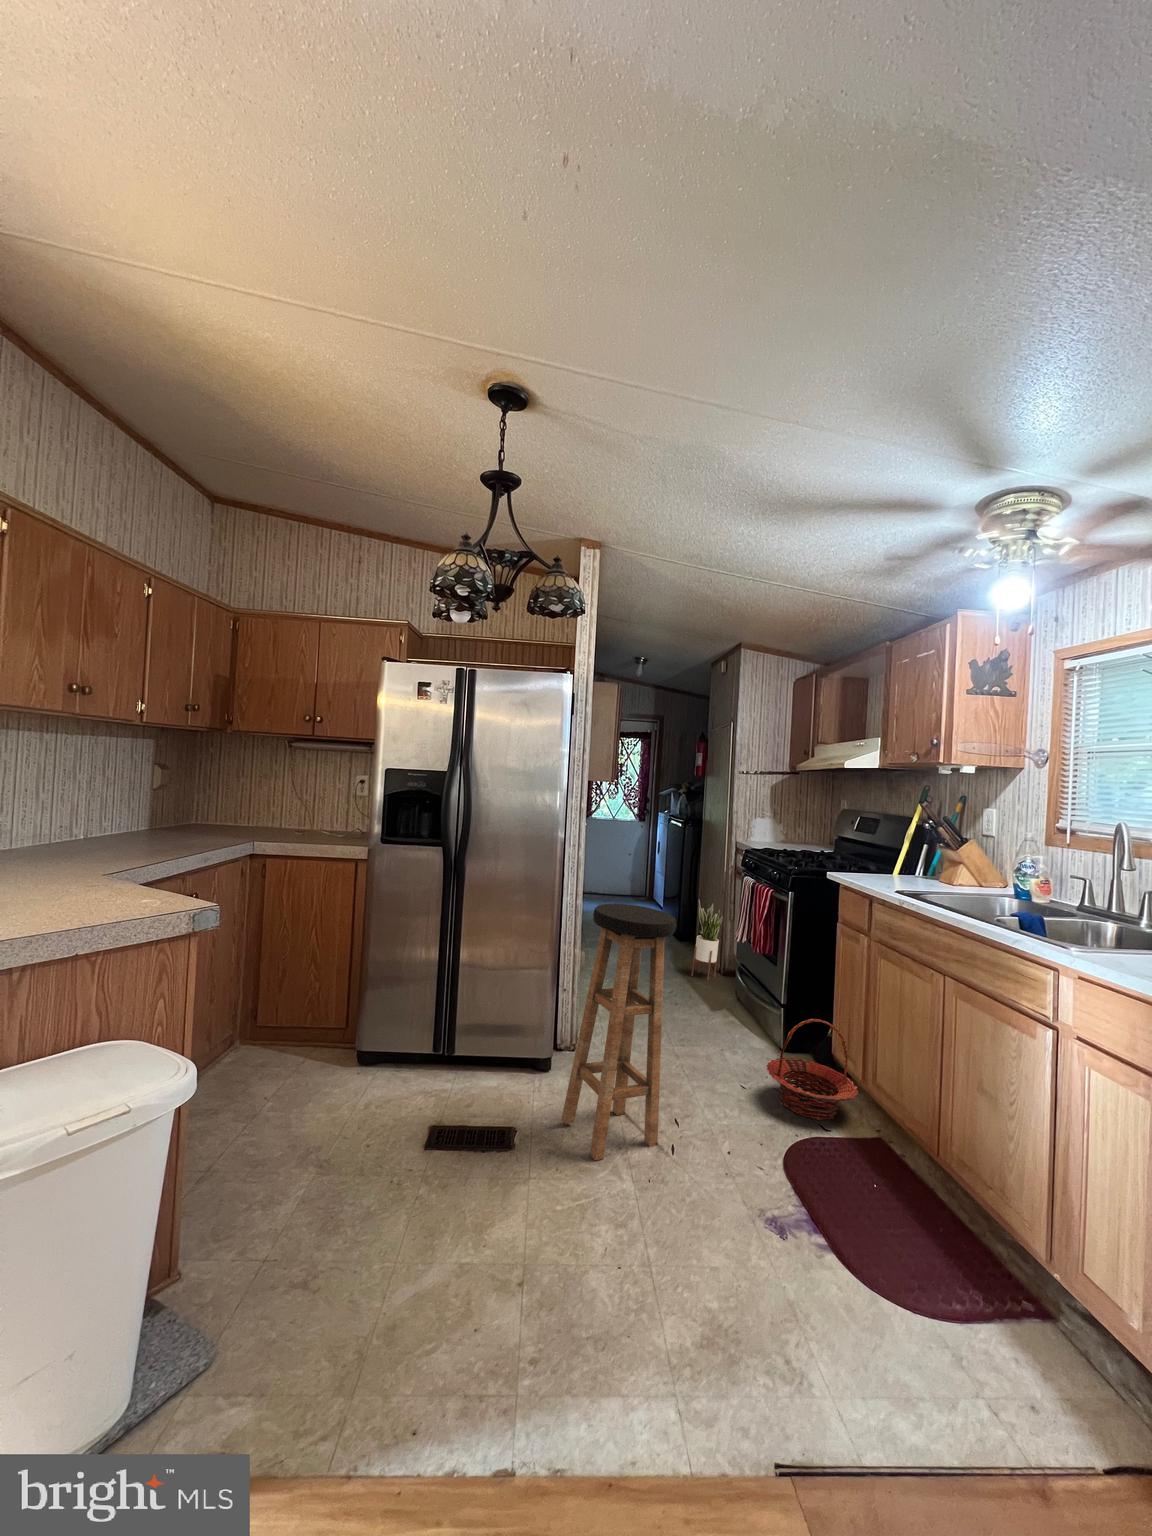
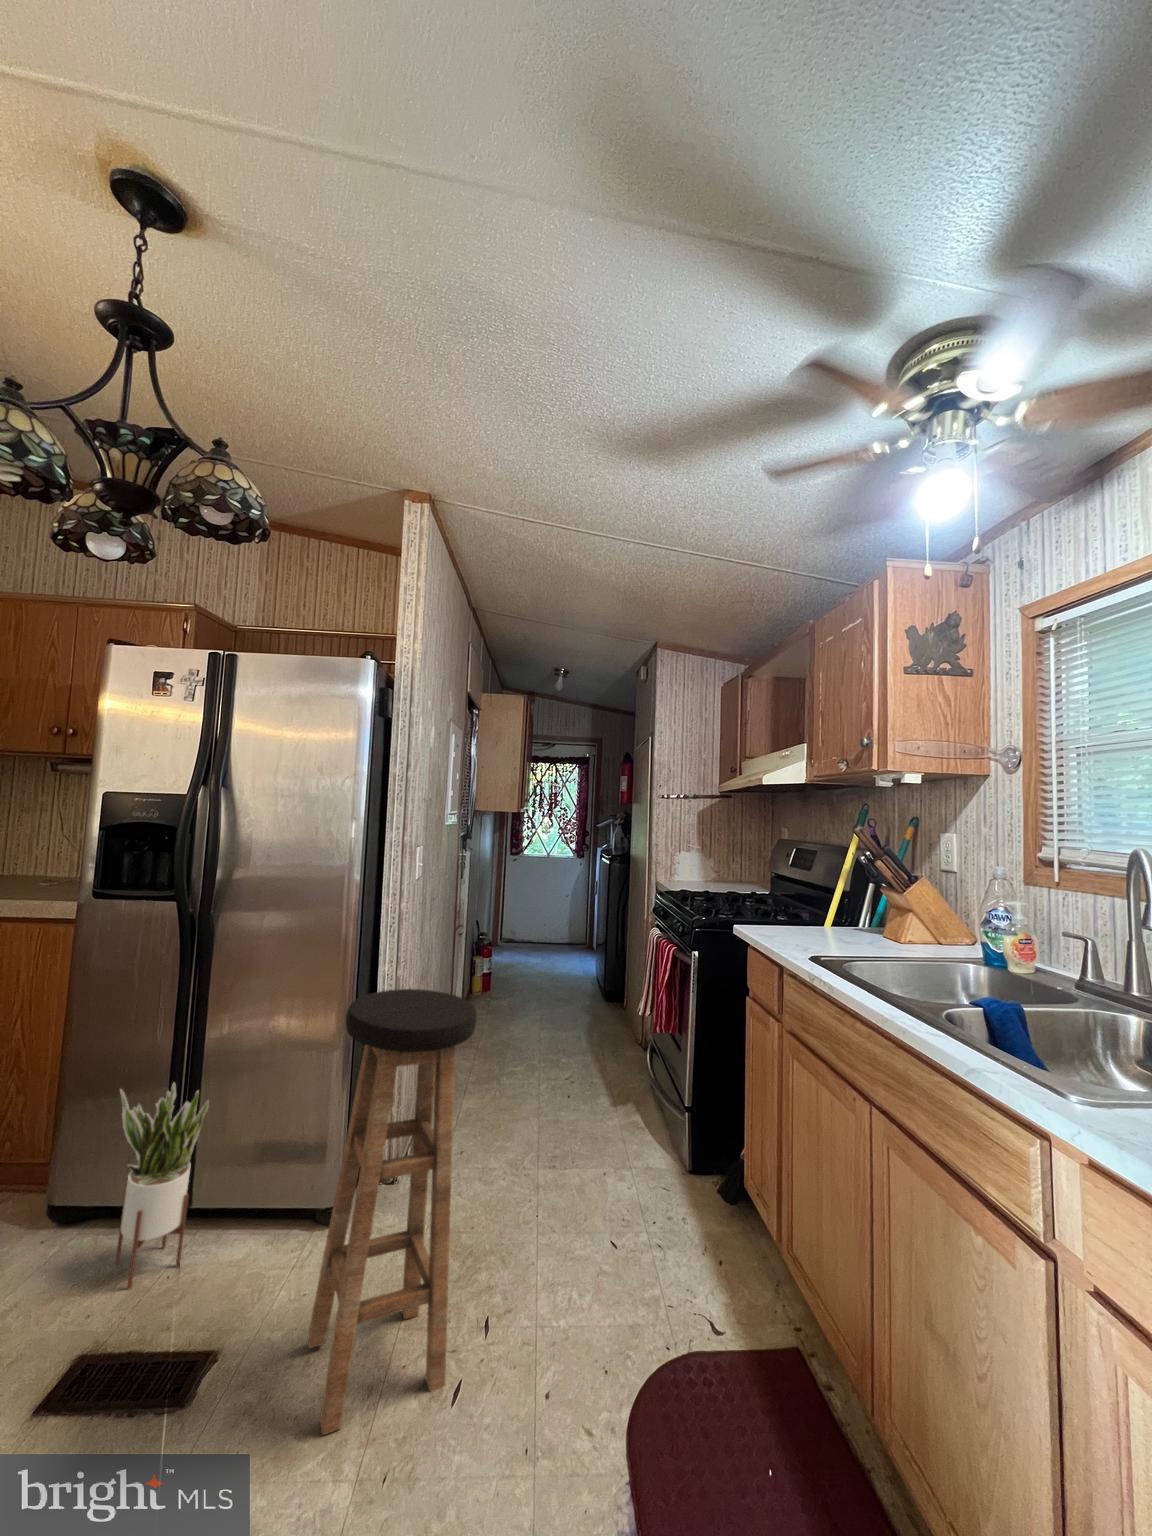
potted plant: present [691,900,722,981] -> present [115,1083,209,1290]
basket: present [767,1019,858,1120] -> none [644,1146,774,1309]

